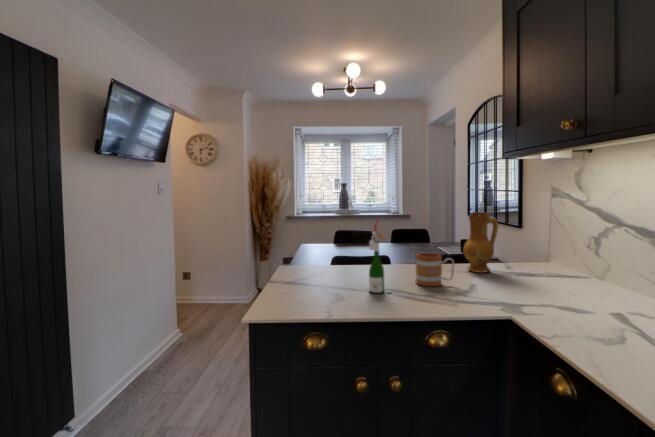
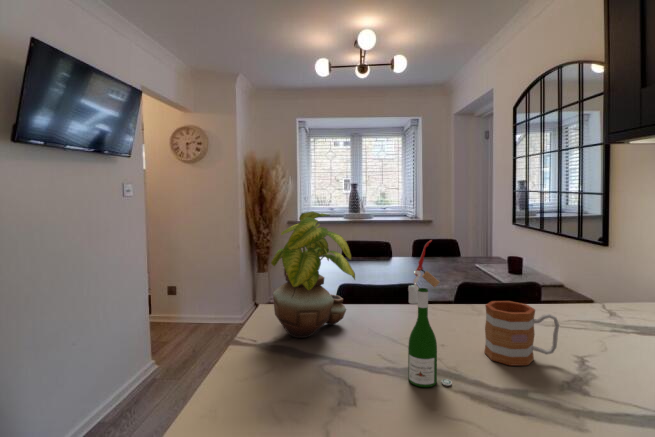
potted plant: none [288,201,342,278] -> present [271,212,355,338]
ceramic jug: present [463,212,498,273] -> none [550,228,610,328]

